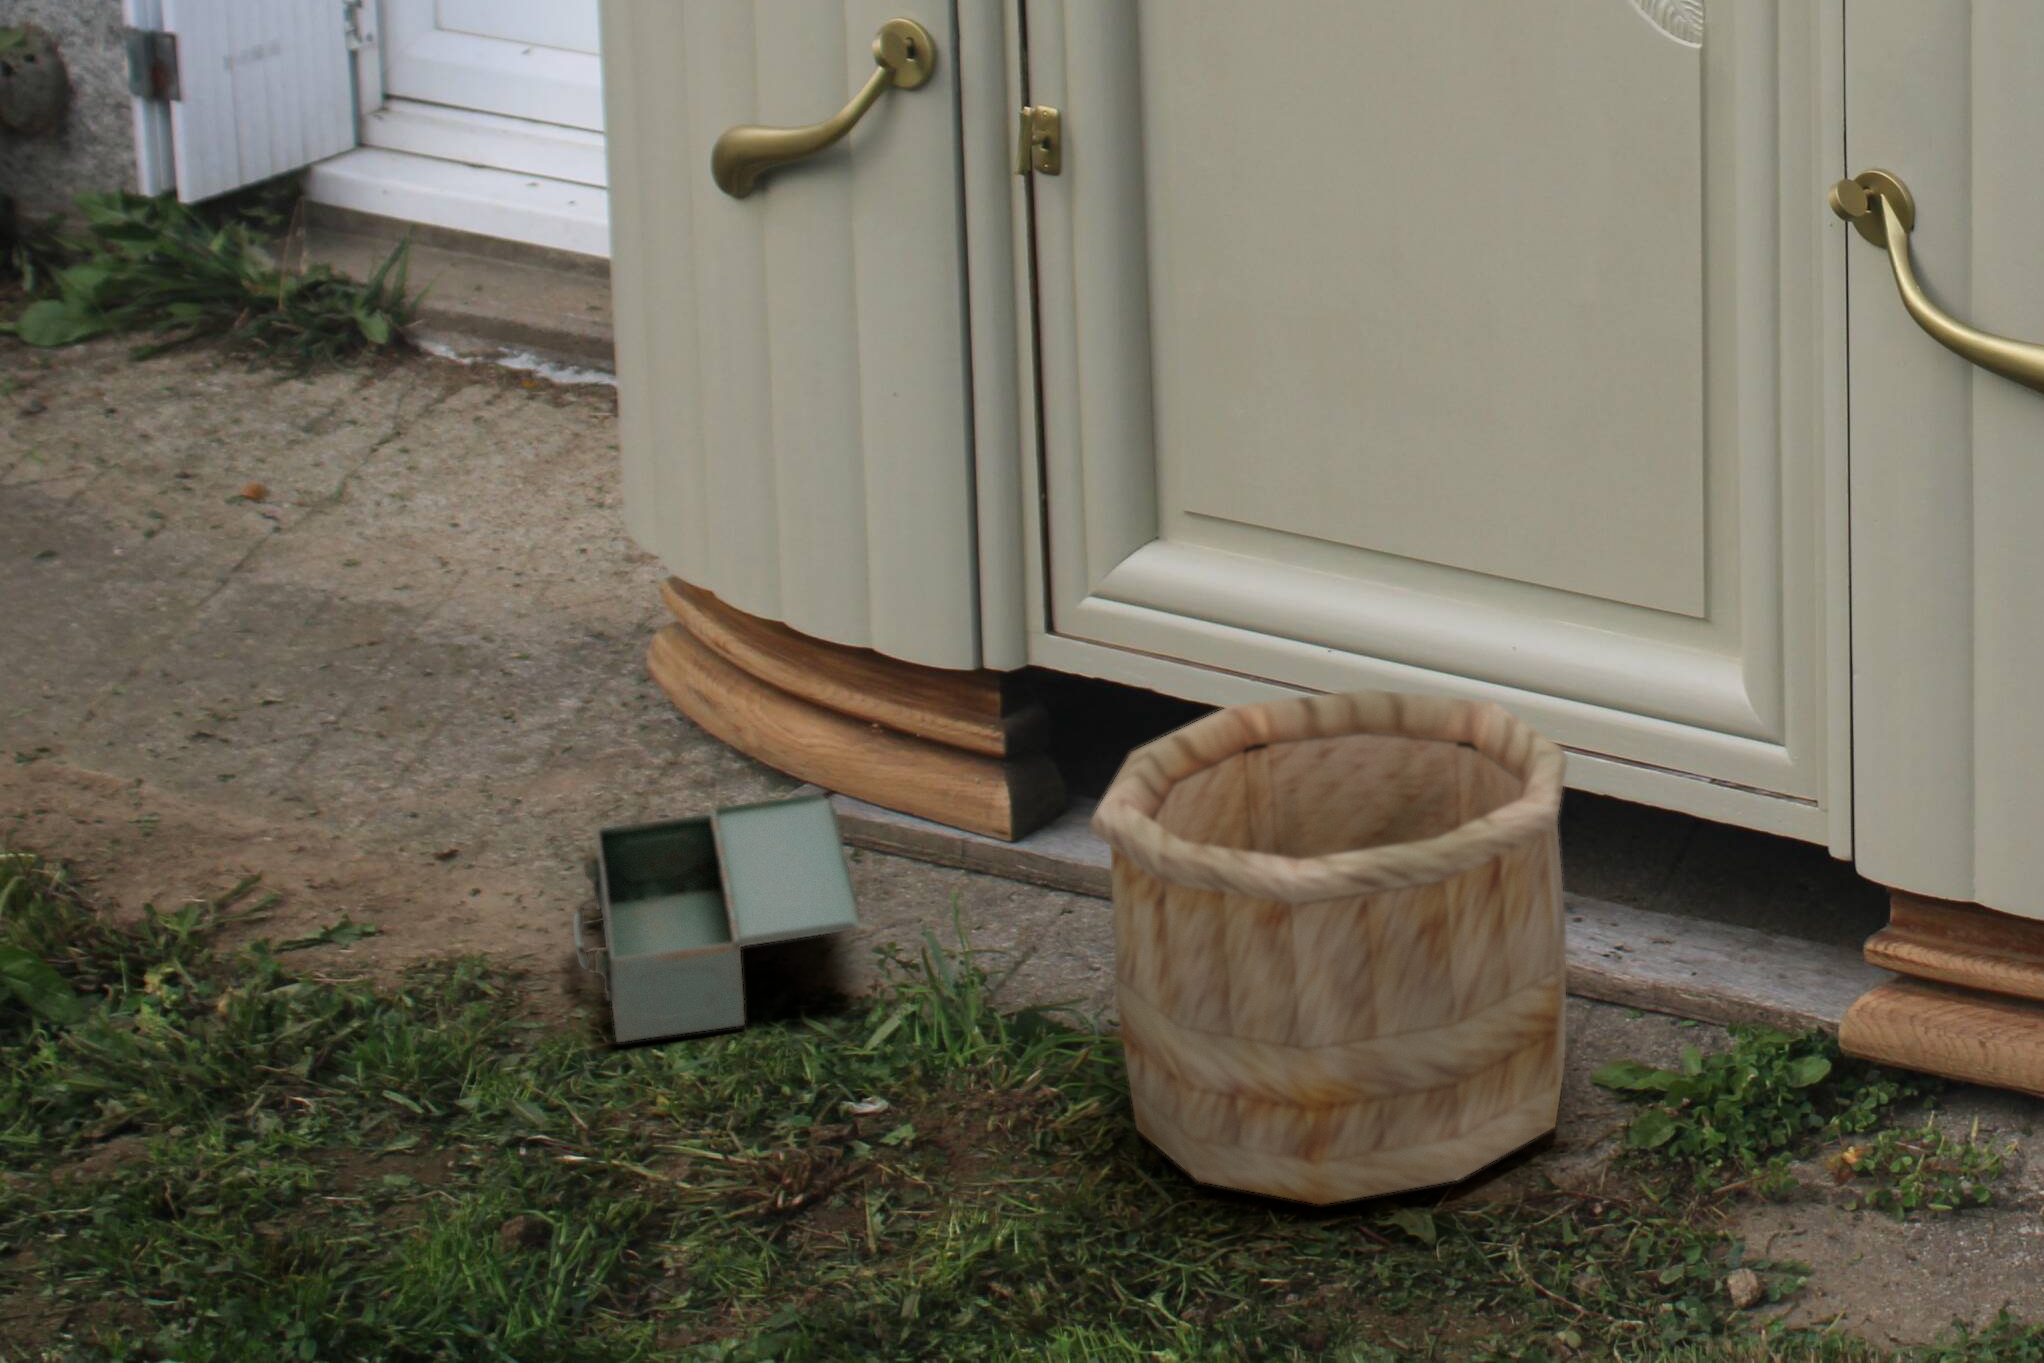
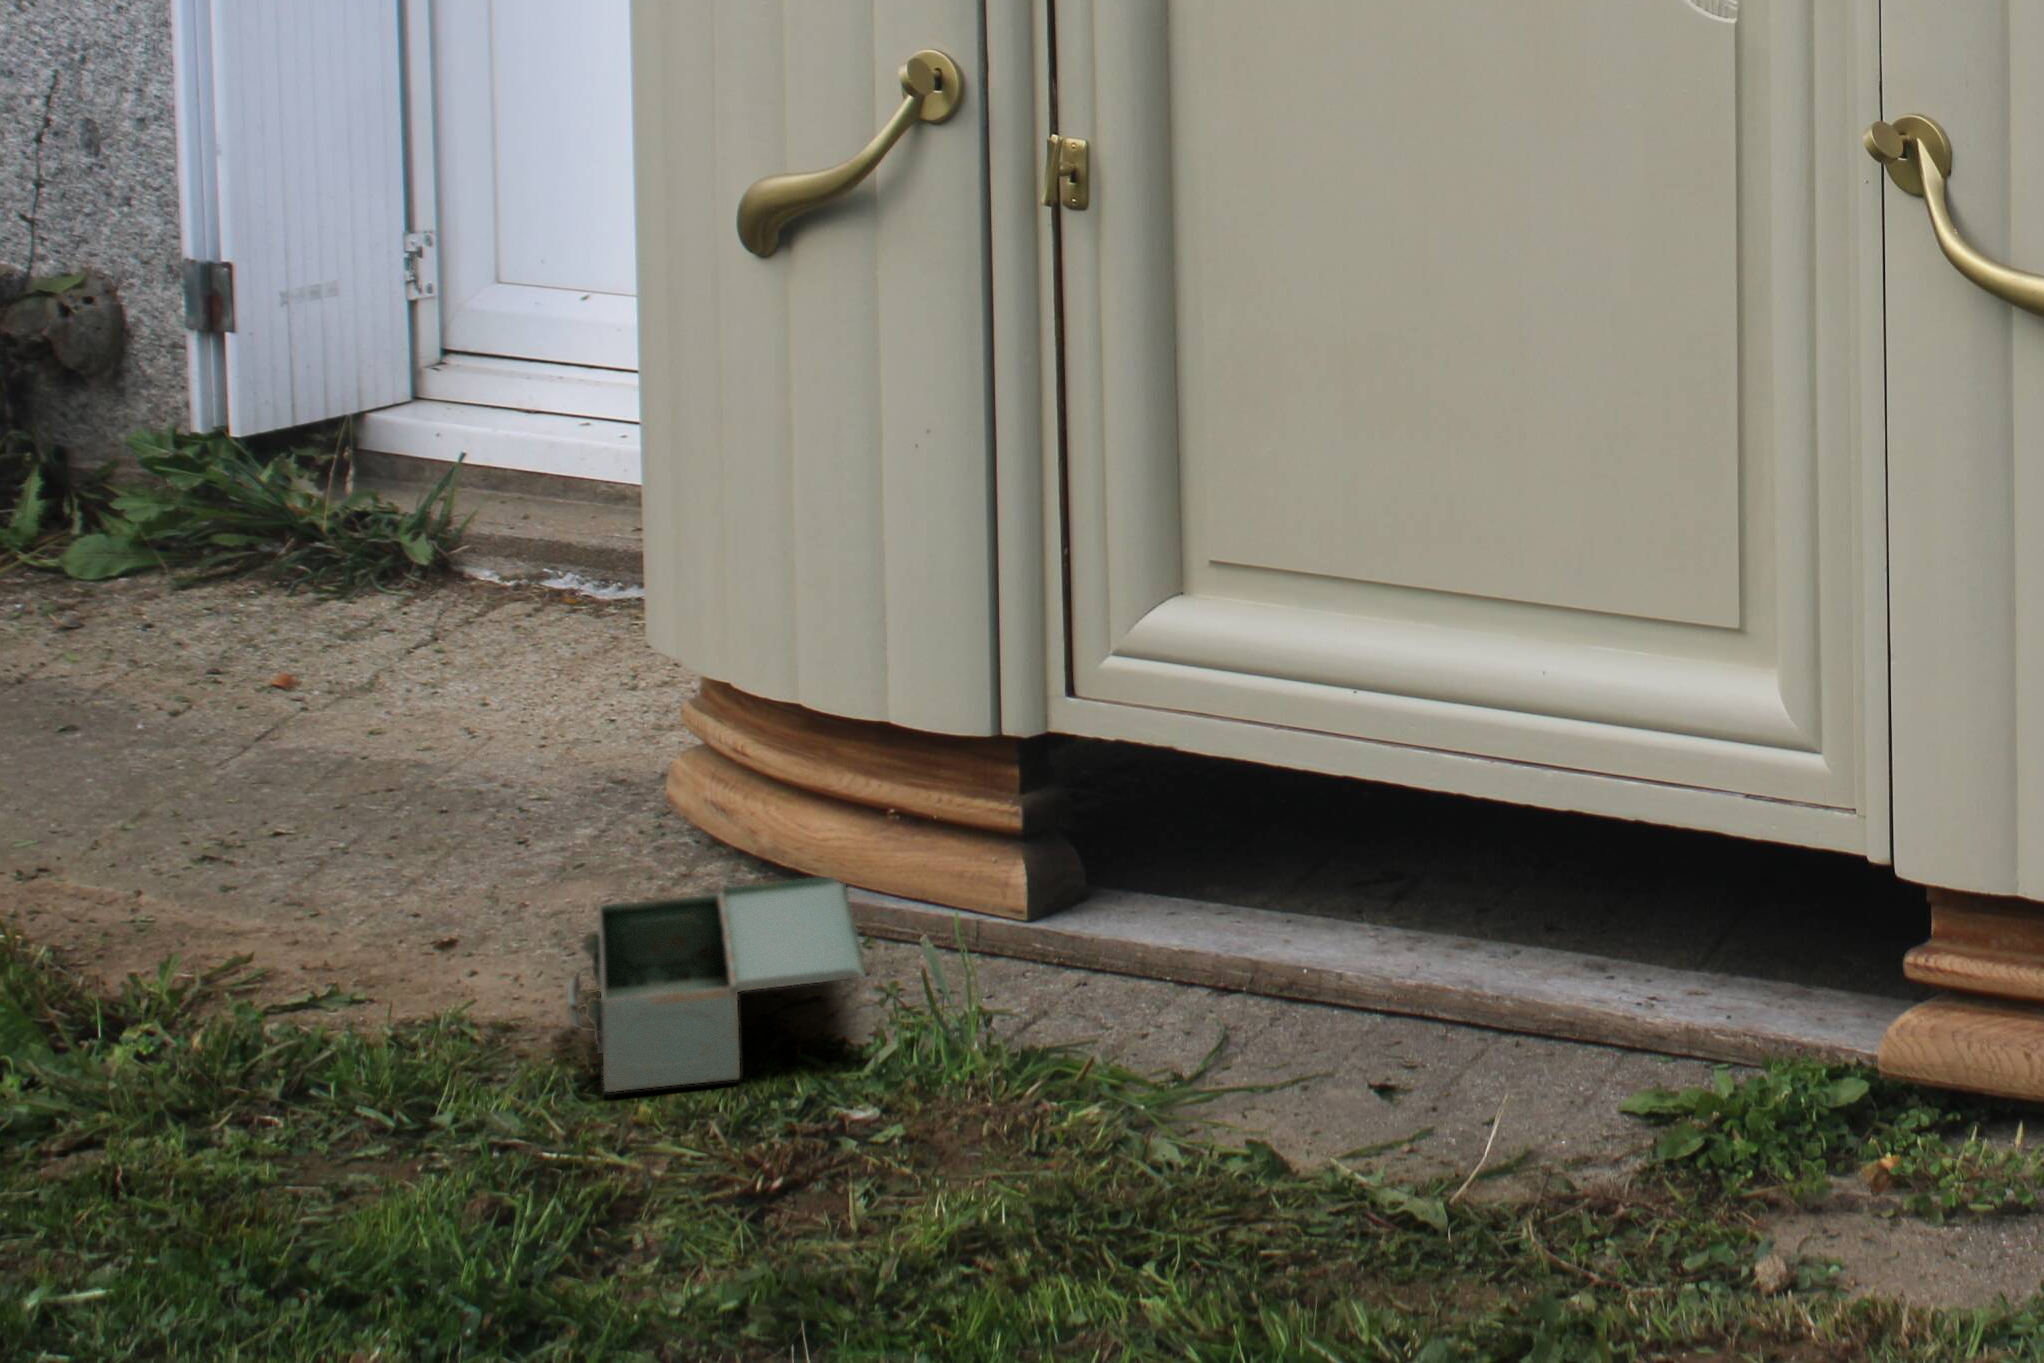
wooden bucket: present [1090,690,1568,1204] -> none [1096,710,1600,1209]

